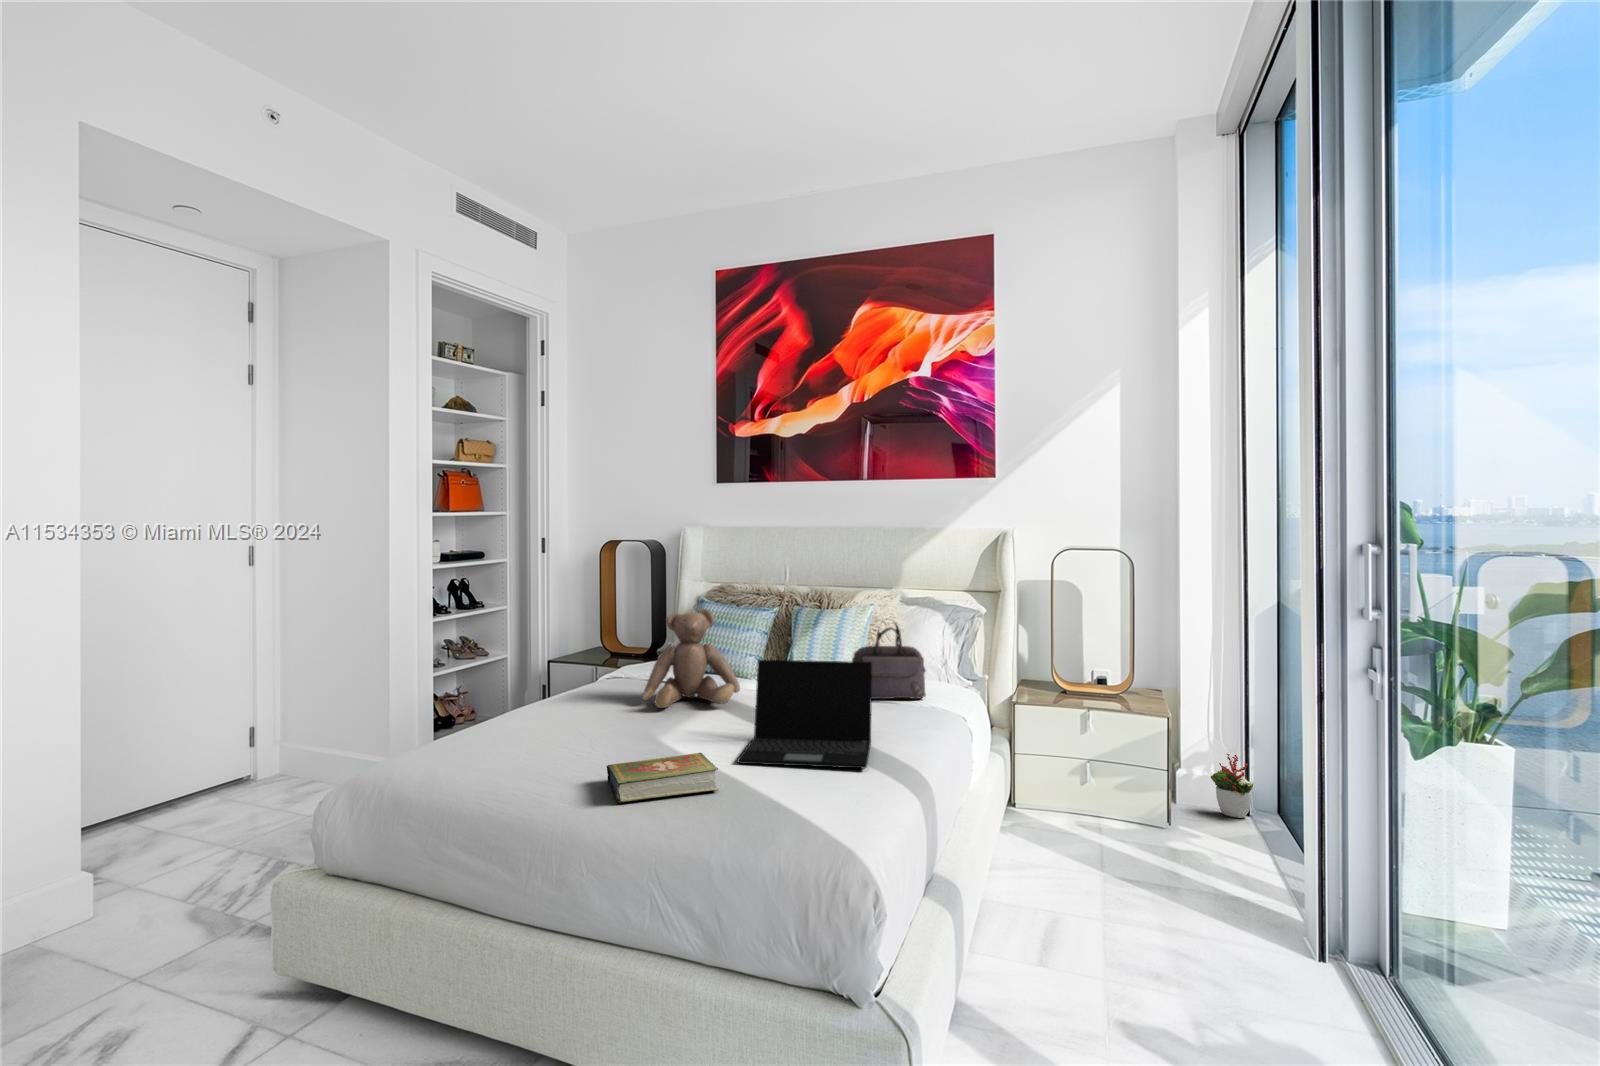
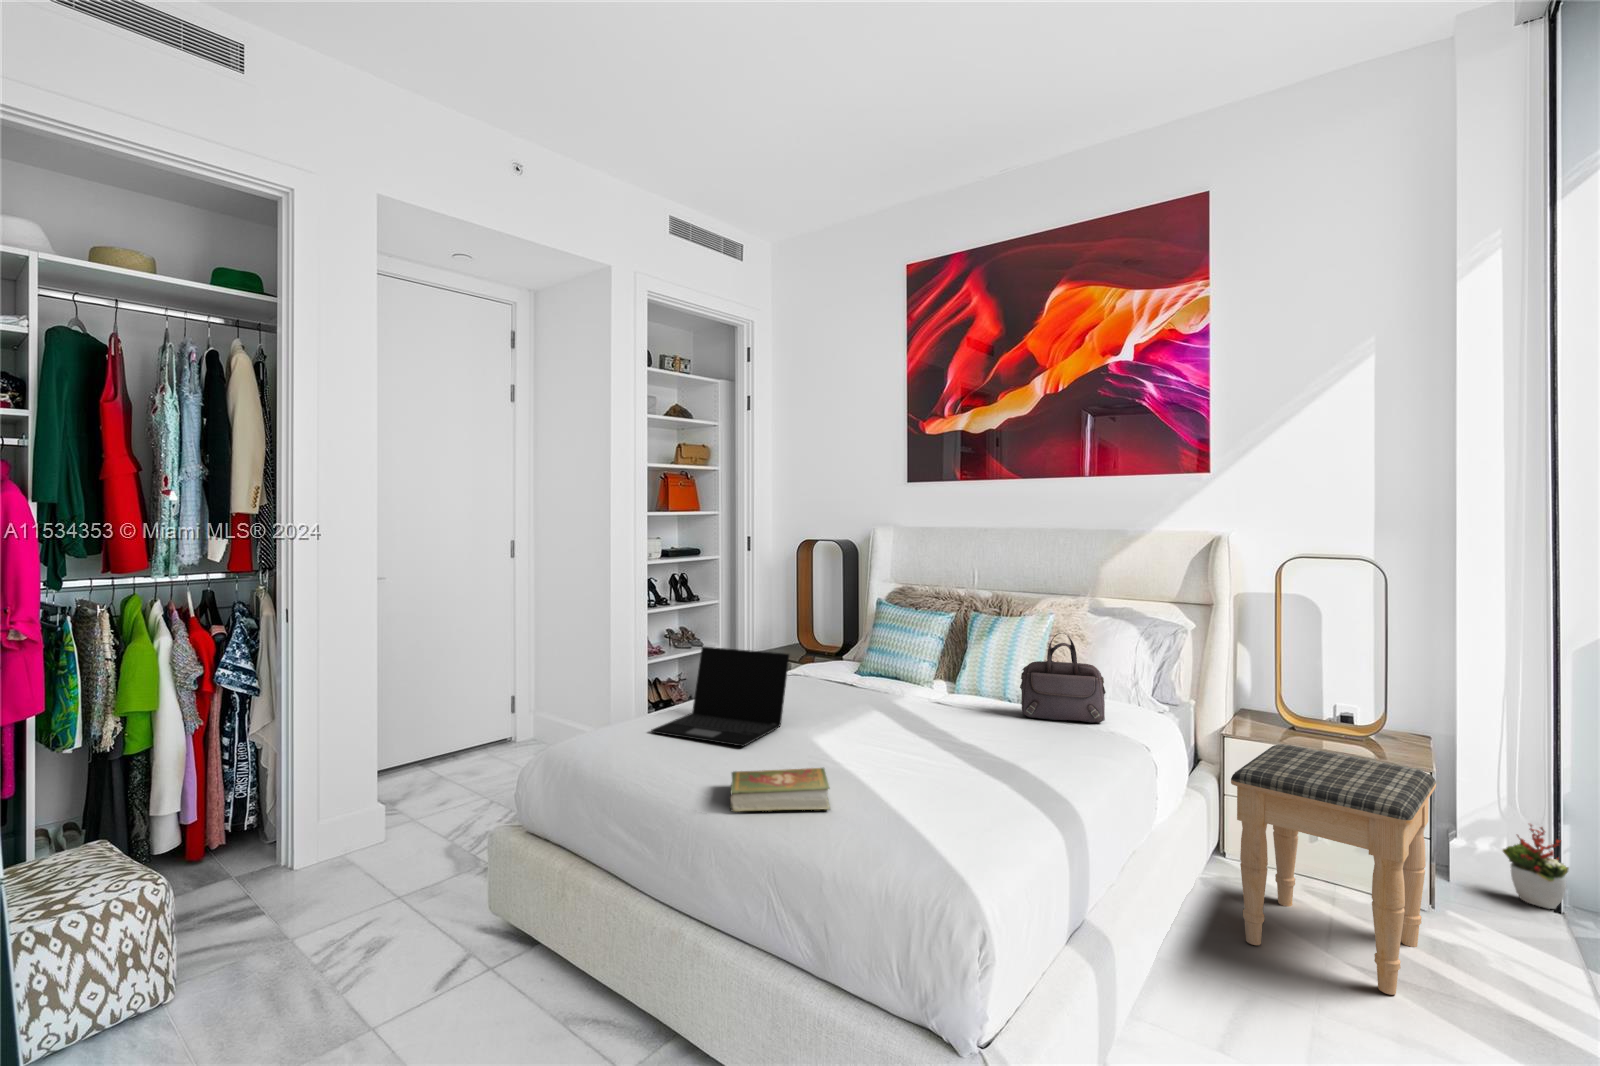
teddy bear: present [642,609,740,708] -> none [802,615,900,712]
laptop: present [738,660,872,768] -> present [652,647,789,746]
footstool: none [1037,705,1177,896] -> present [1231,744,1436,995]

